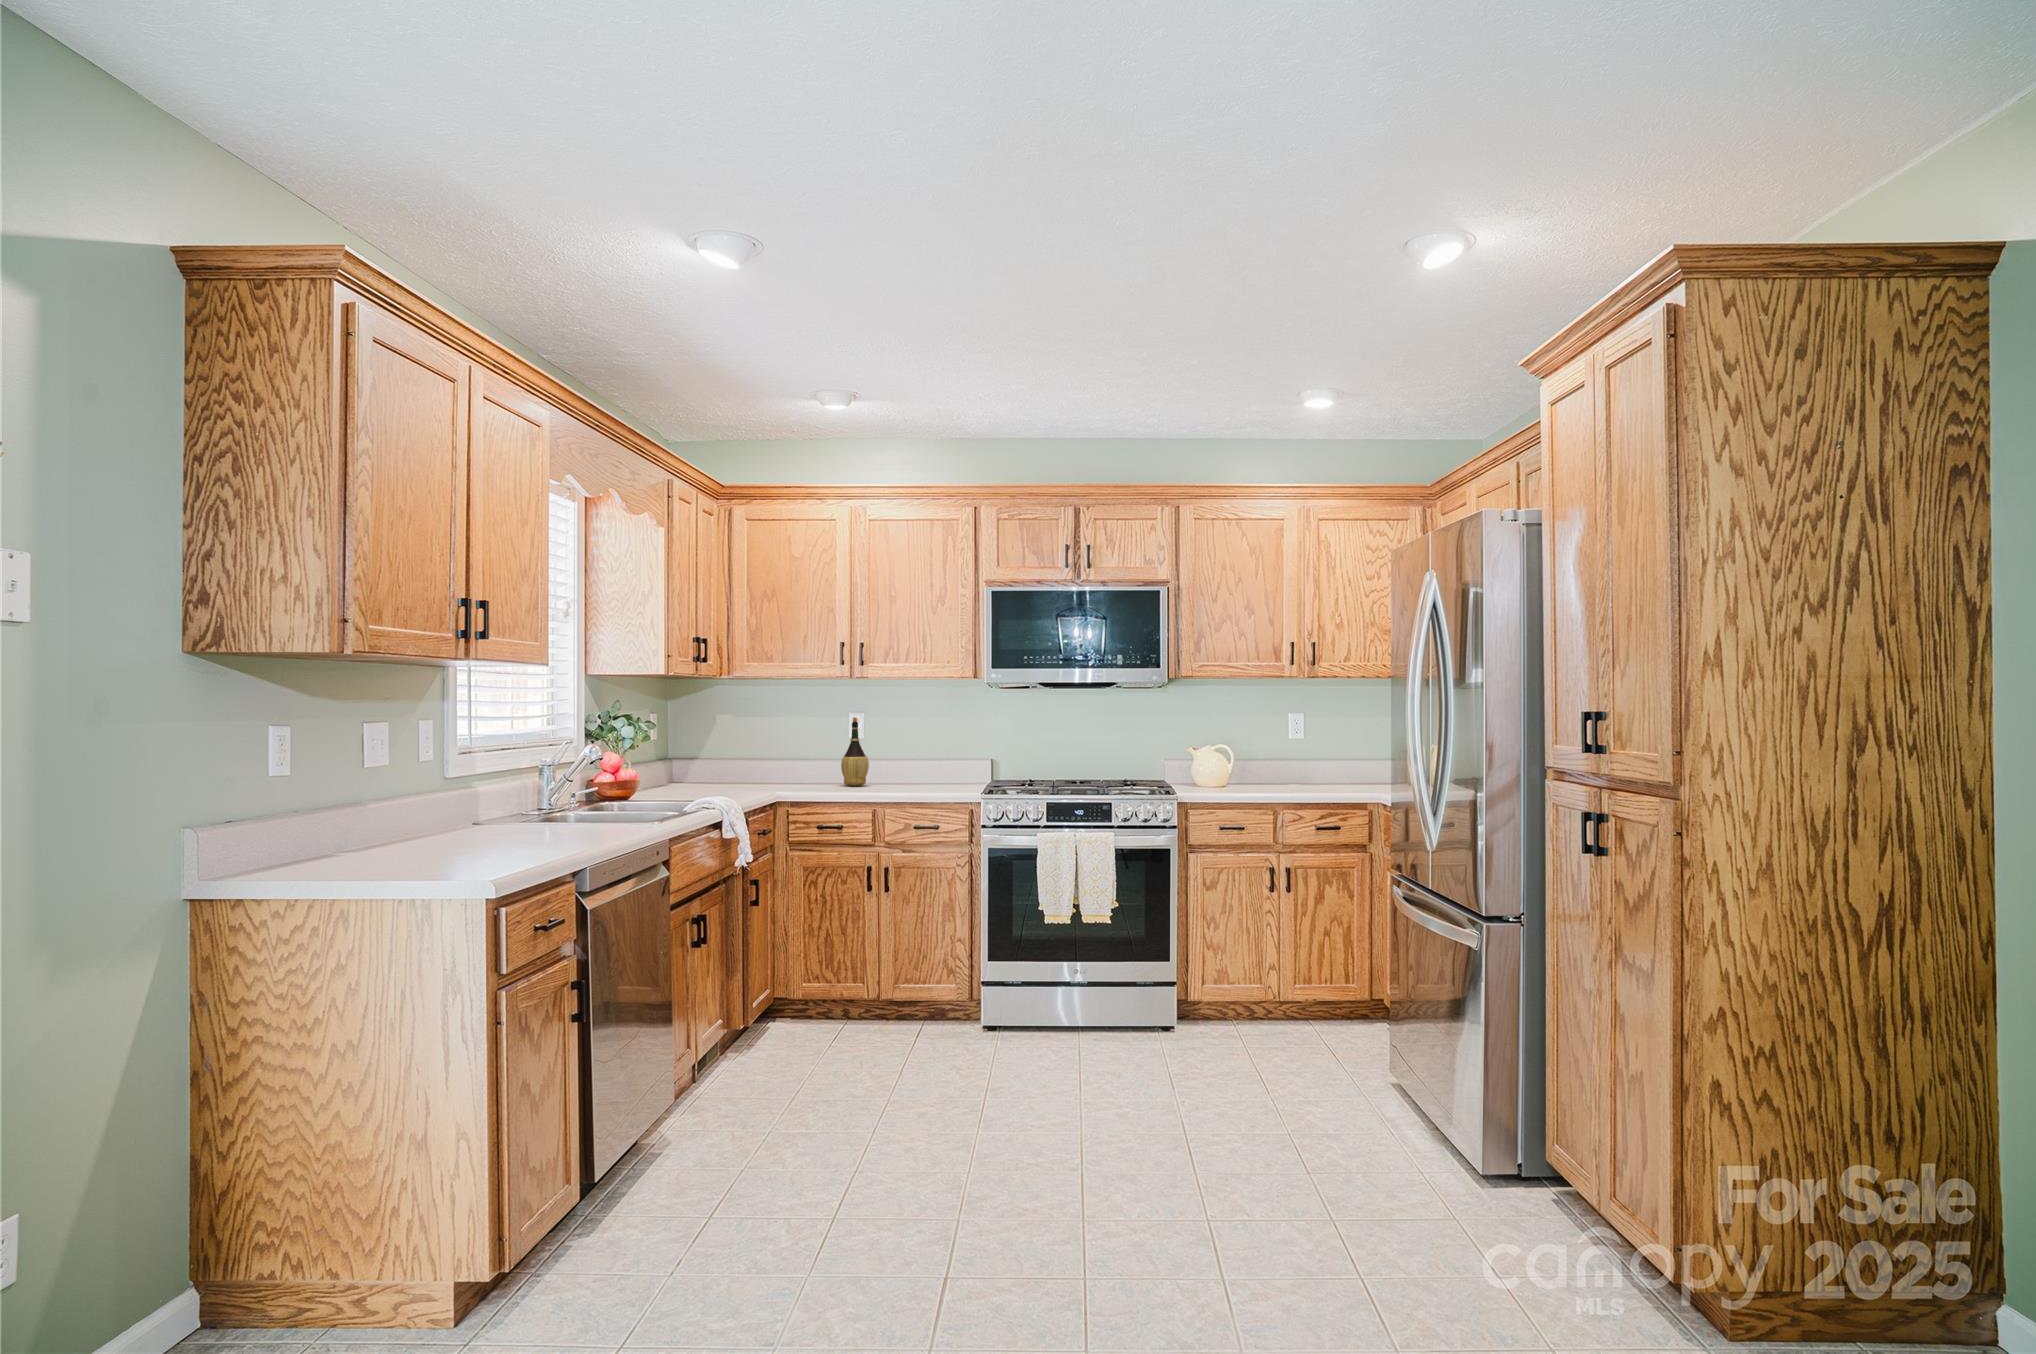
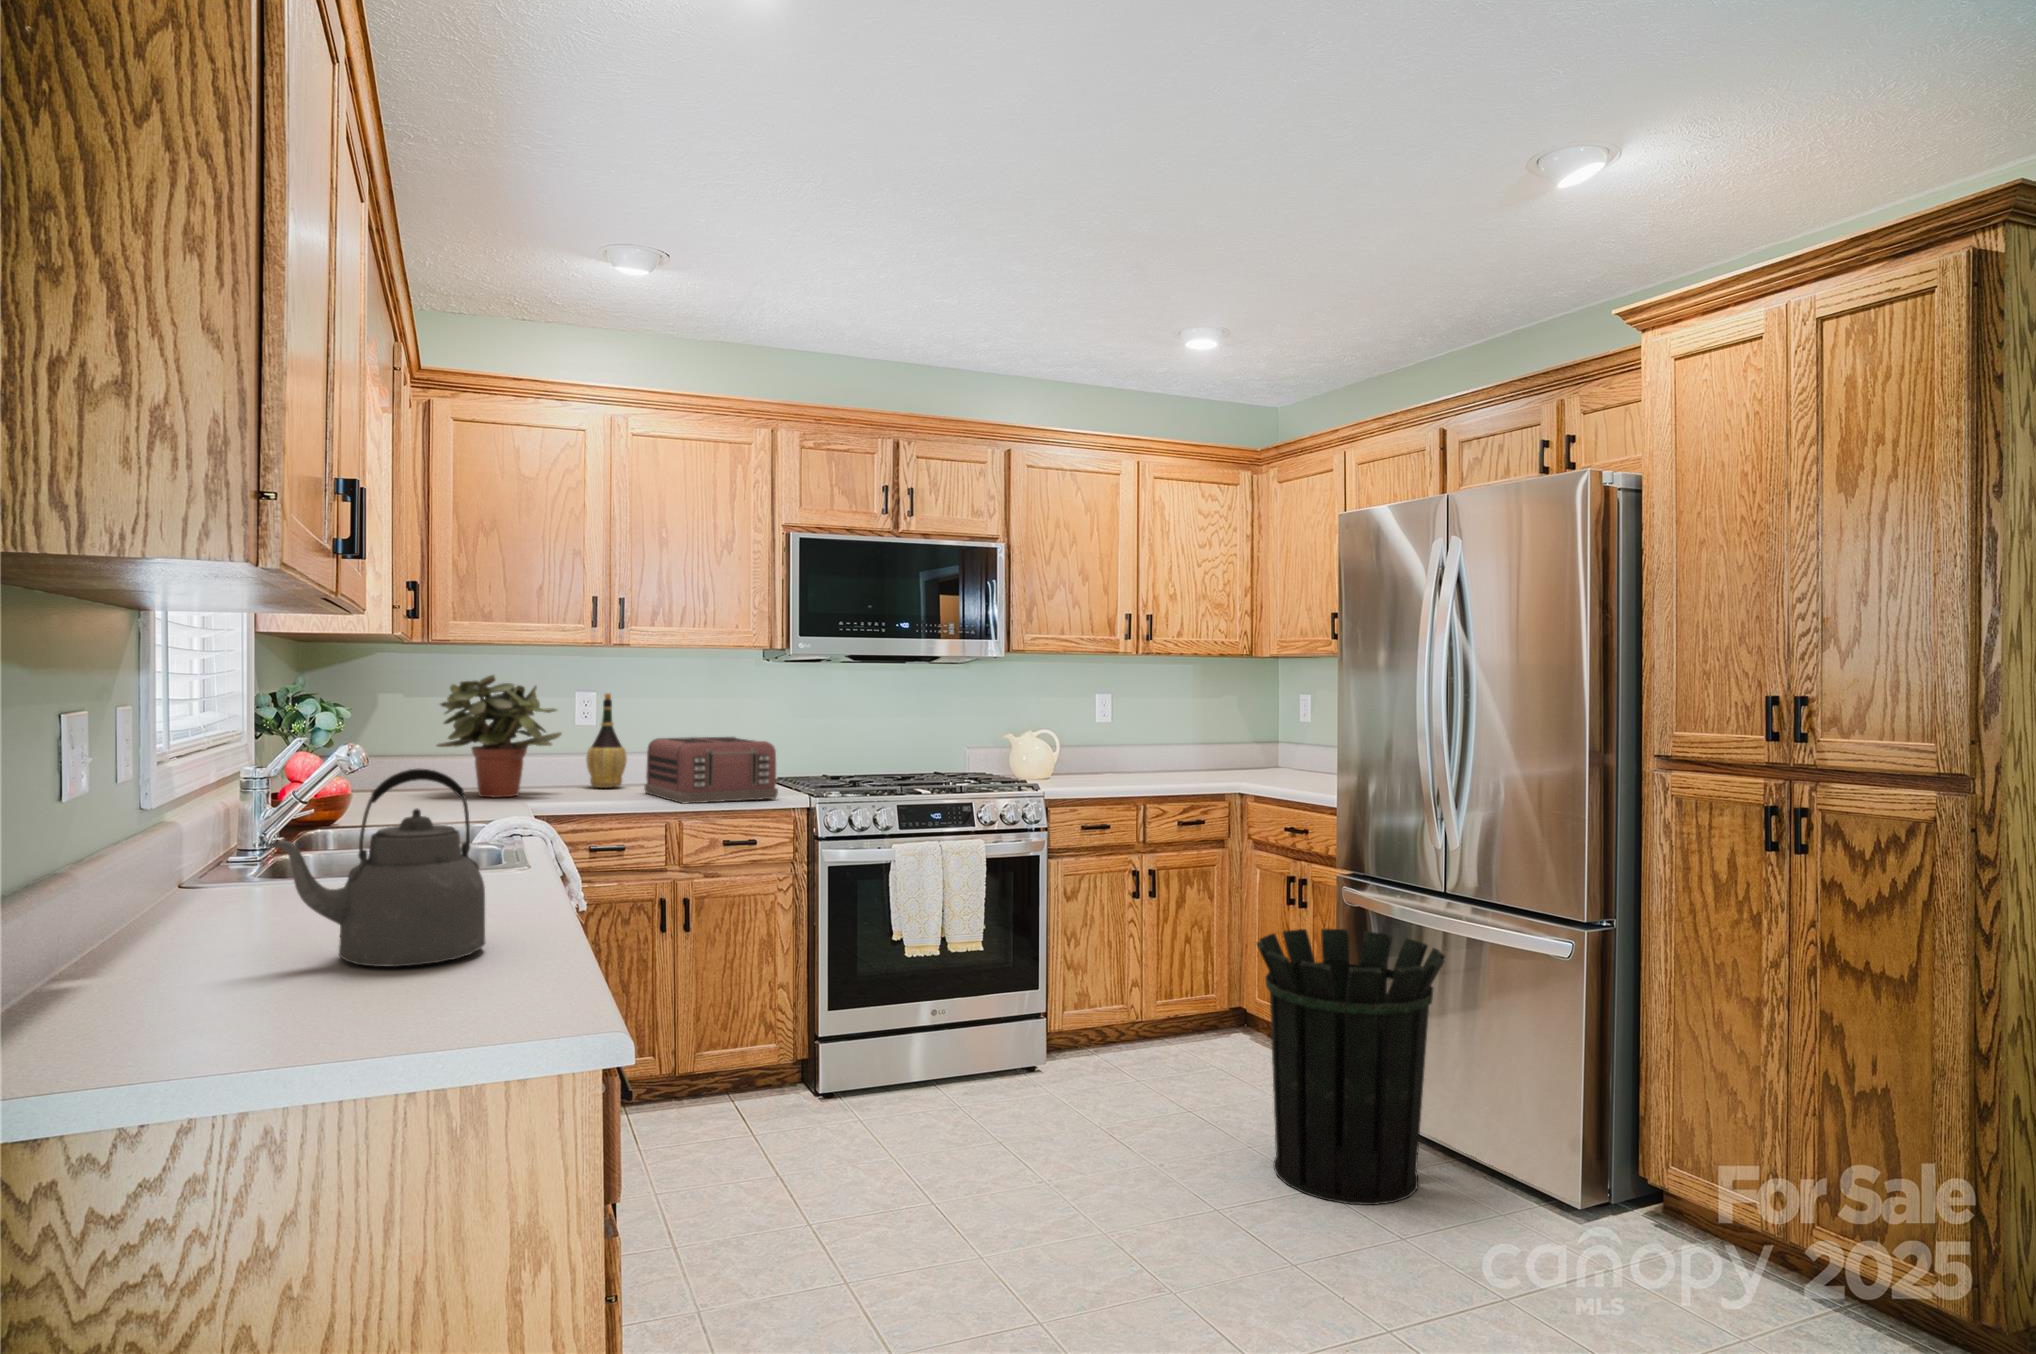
potted plant: none [727,705,813,789] -> present [437,675,562,797]
toaster: none [869,749,947,796] -> present [644,737,778,804]
kettle: none [416,756,529,859] -> present [266,769,485,967]
waste bin: none [1248,919,1415,1159] -> present [1257,929,1445,1205]

